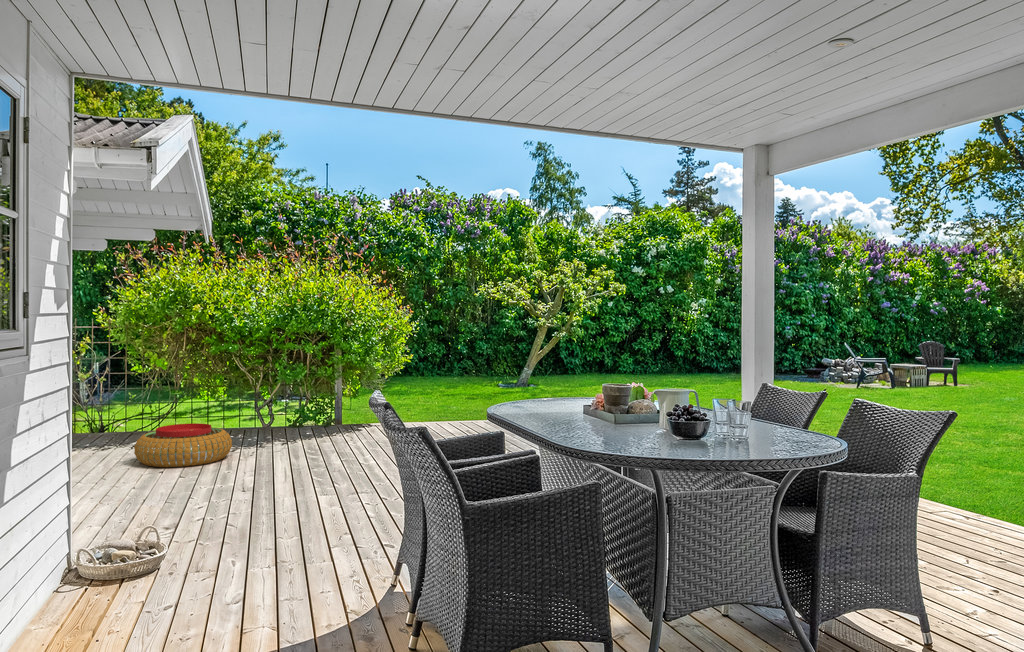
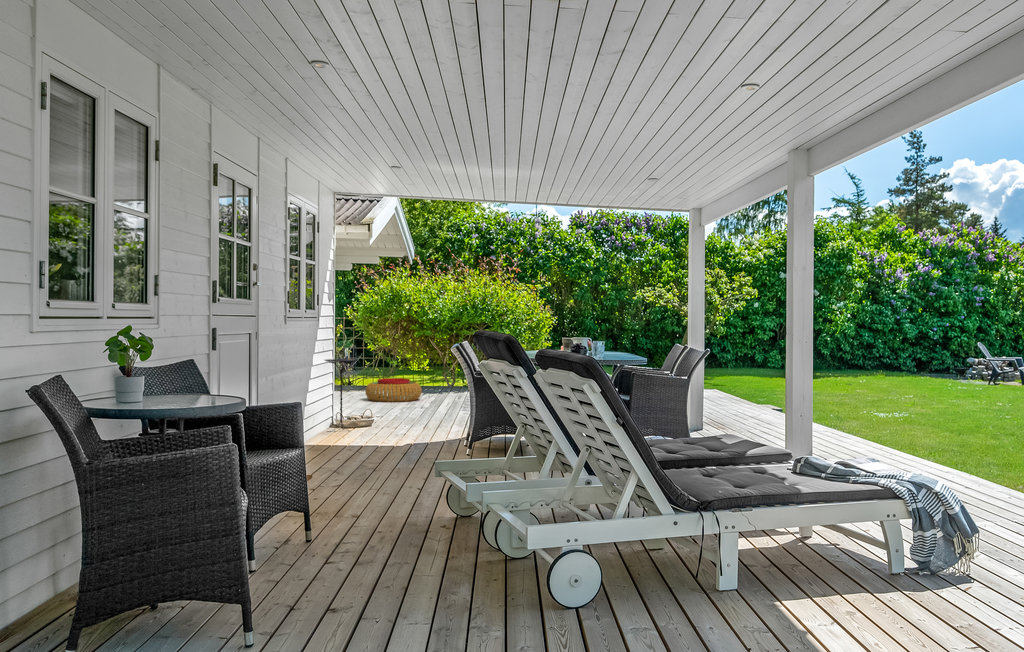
side table: none [46,435,131,613] -> present [325,359,358,431]

